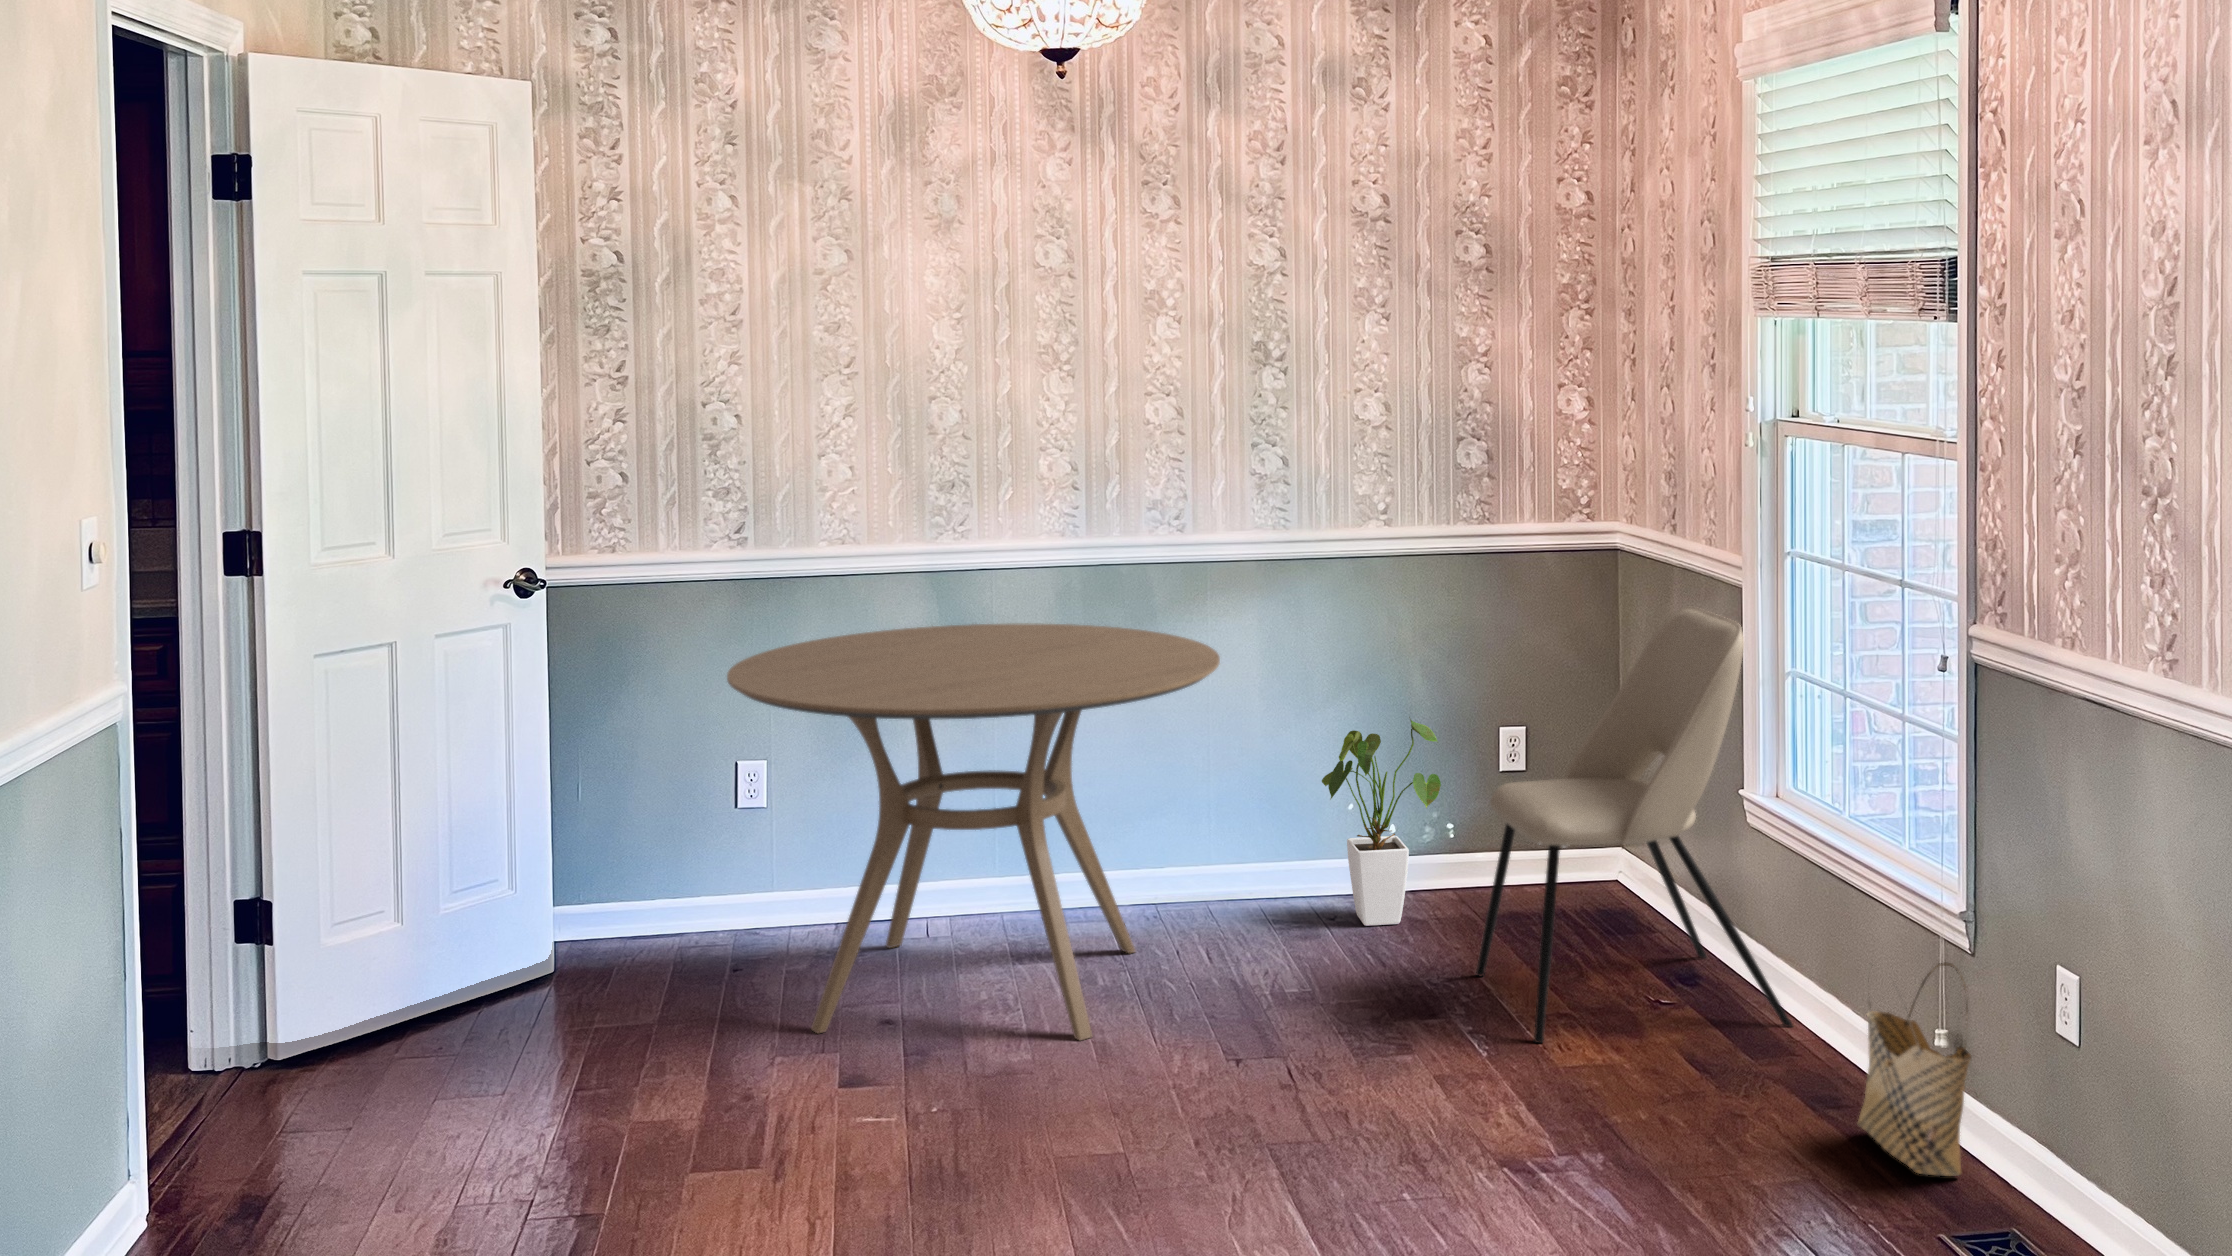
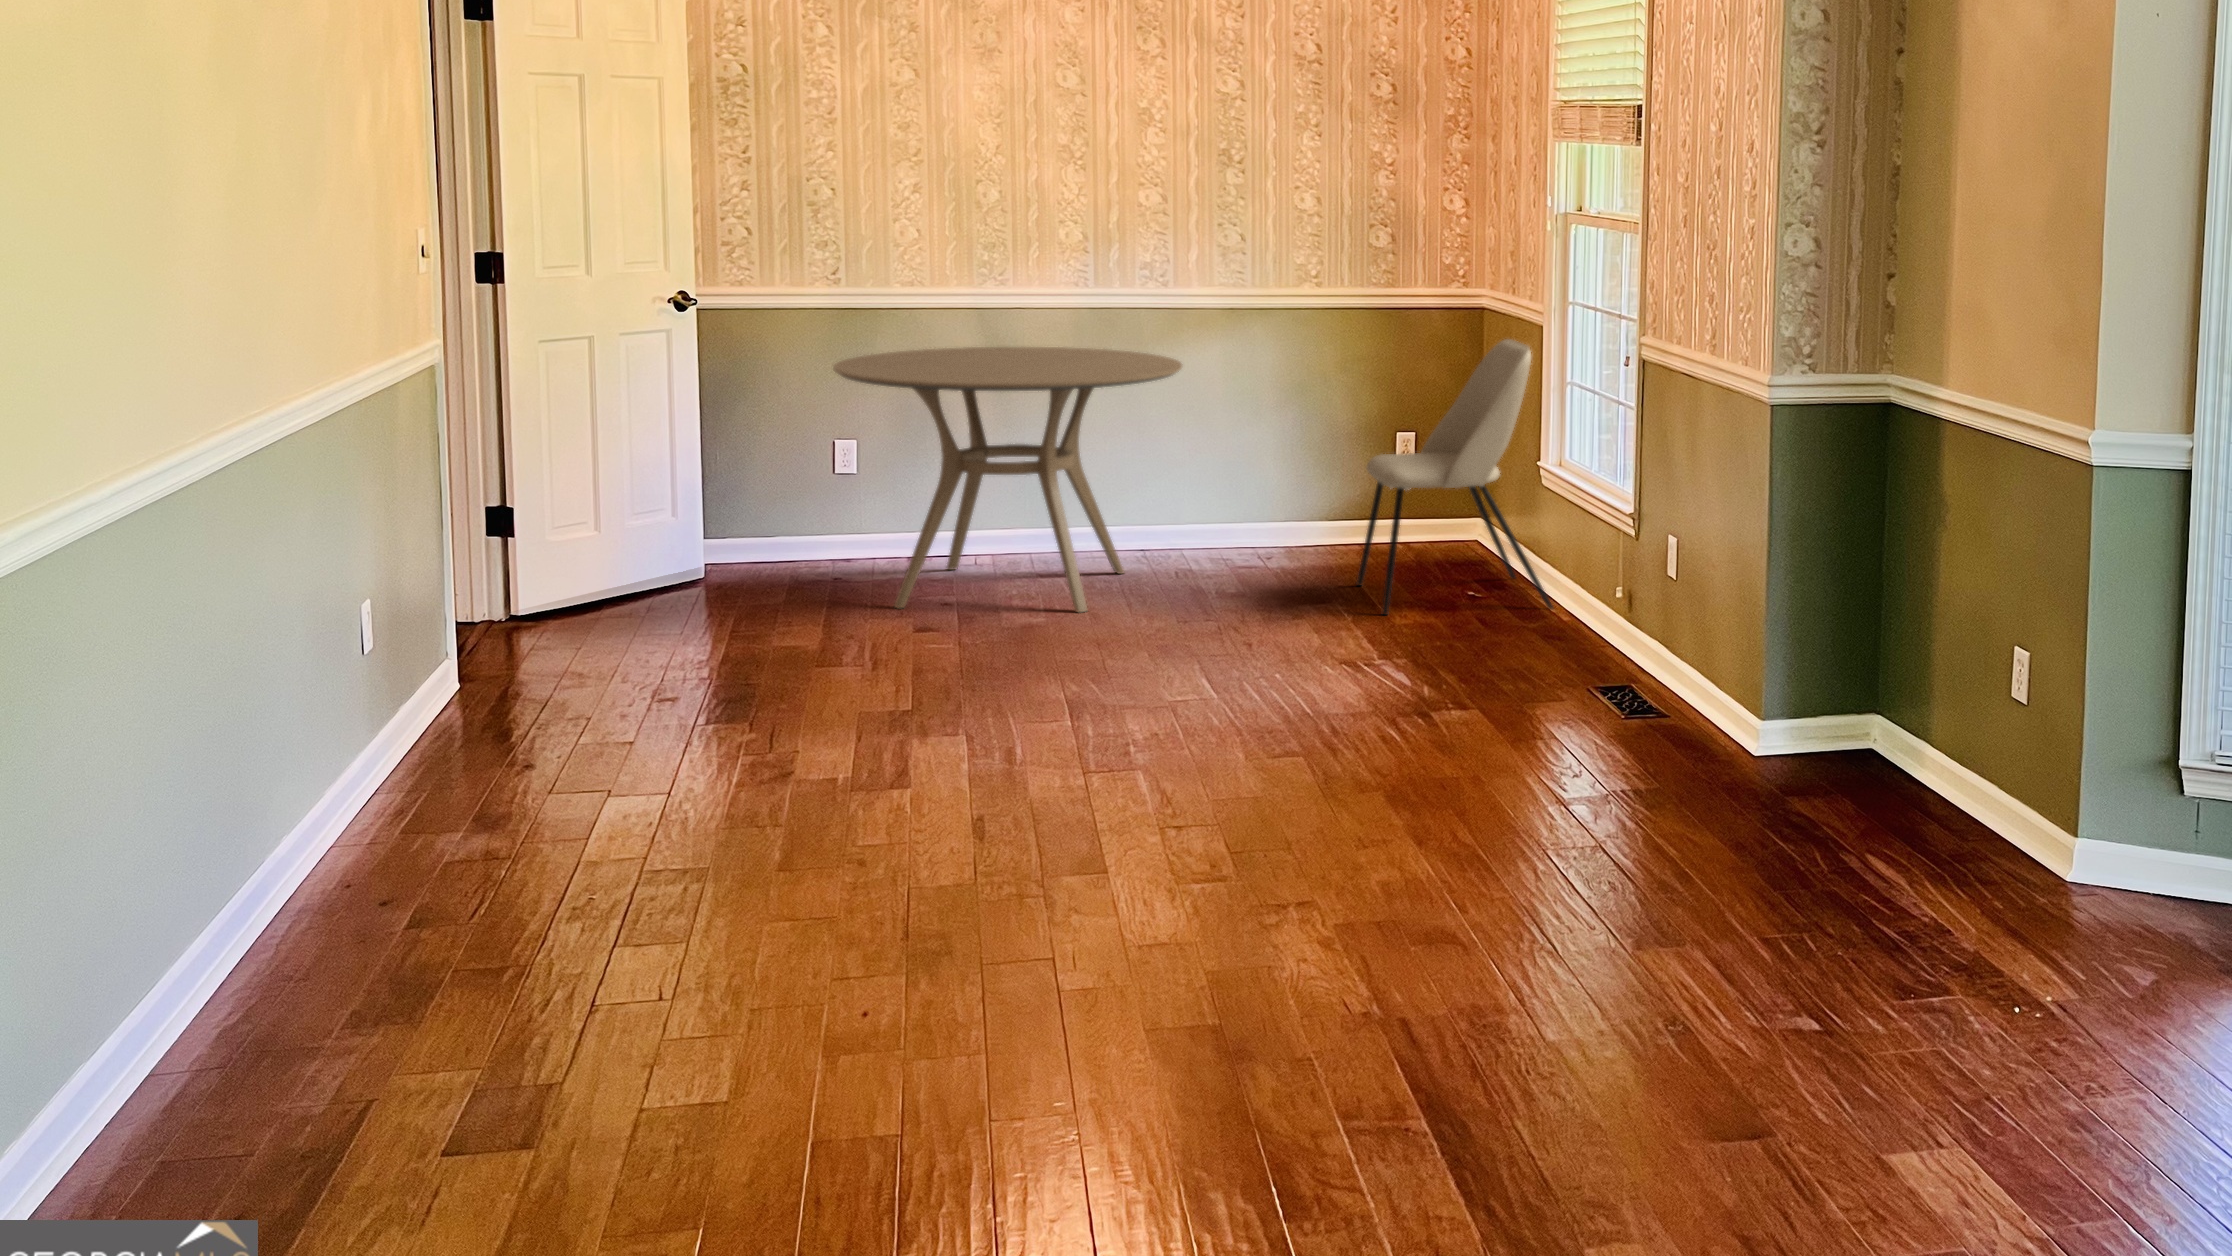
house plant: present [1322,717,1441,926] -> none [1263,421,1349,562]
woven basket: present [1858,963,1971,1176] -> none [1564,543,1626,668]

